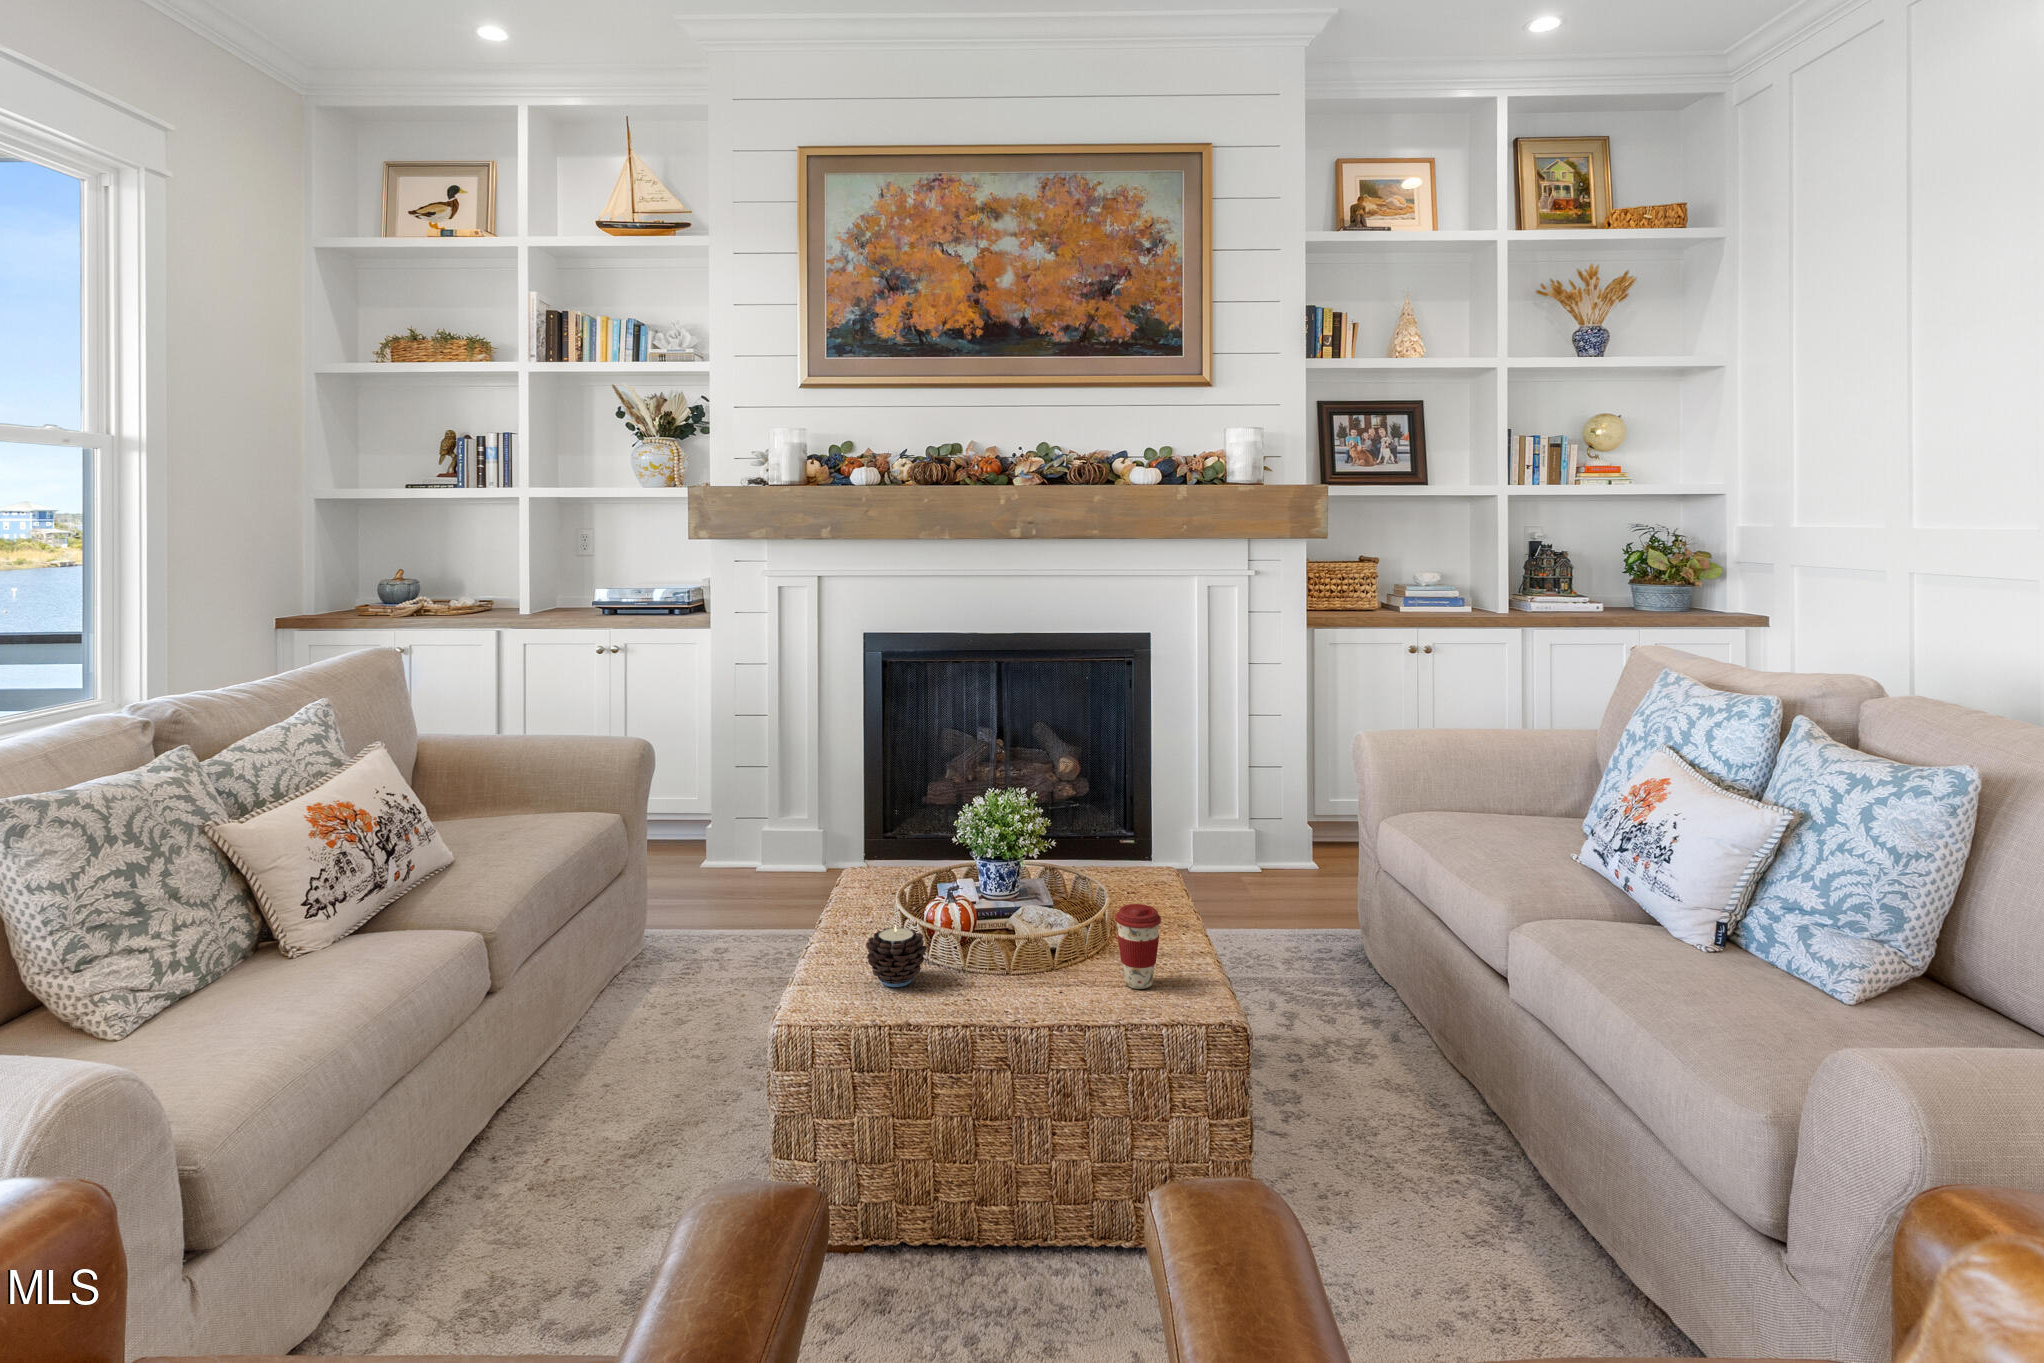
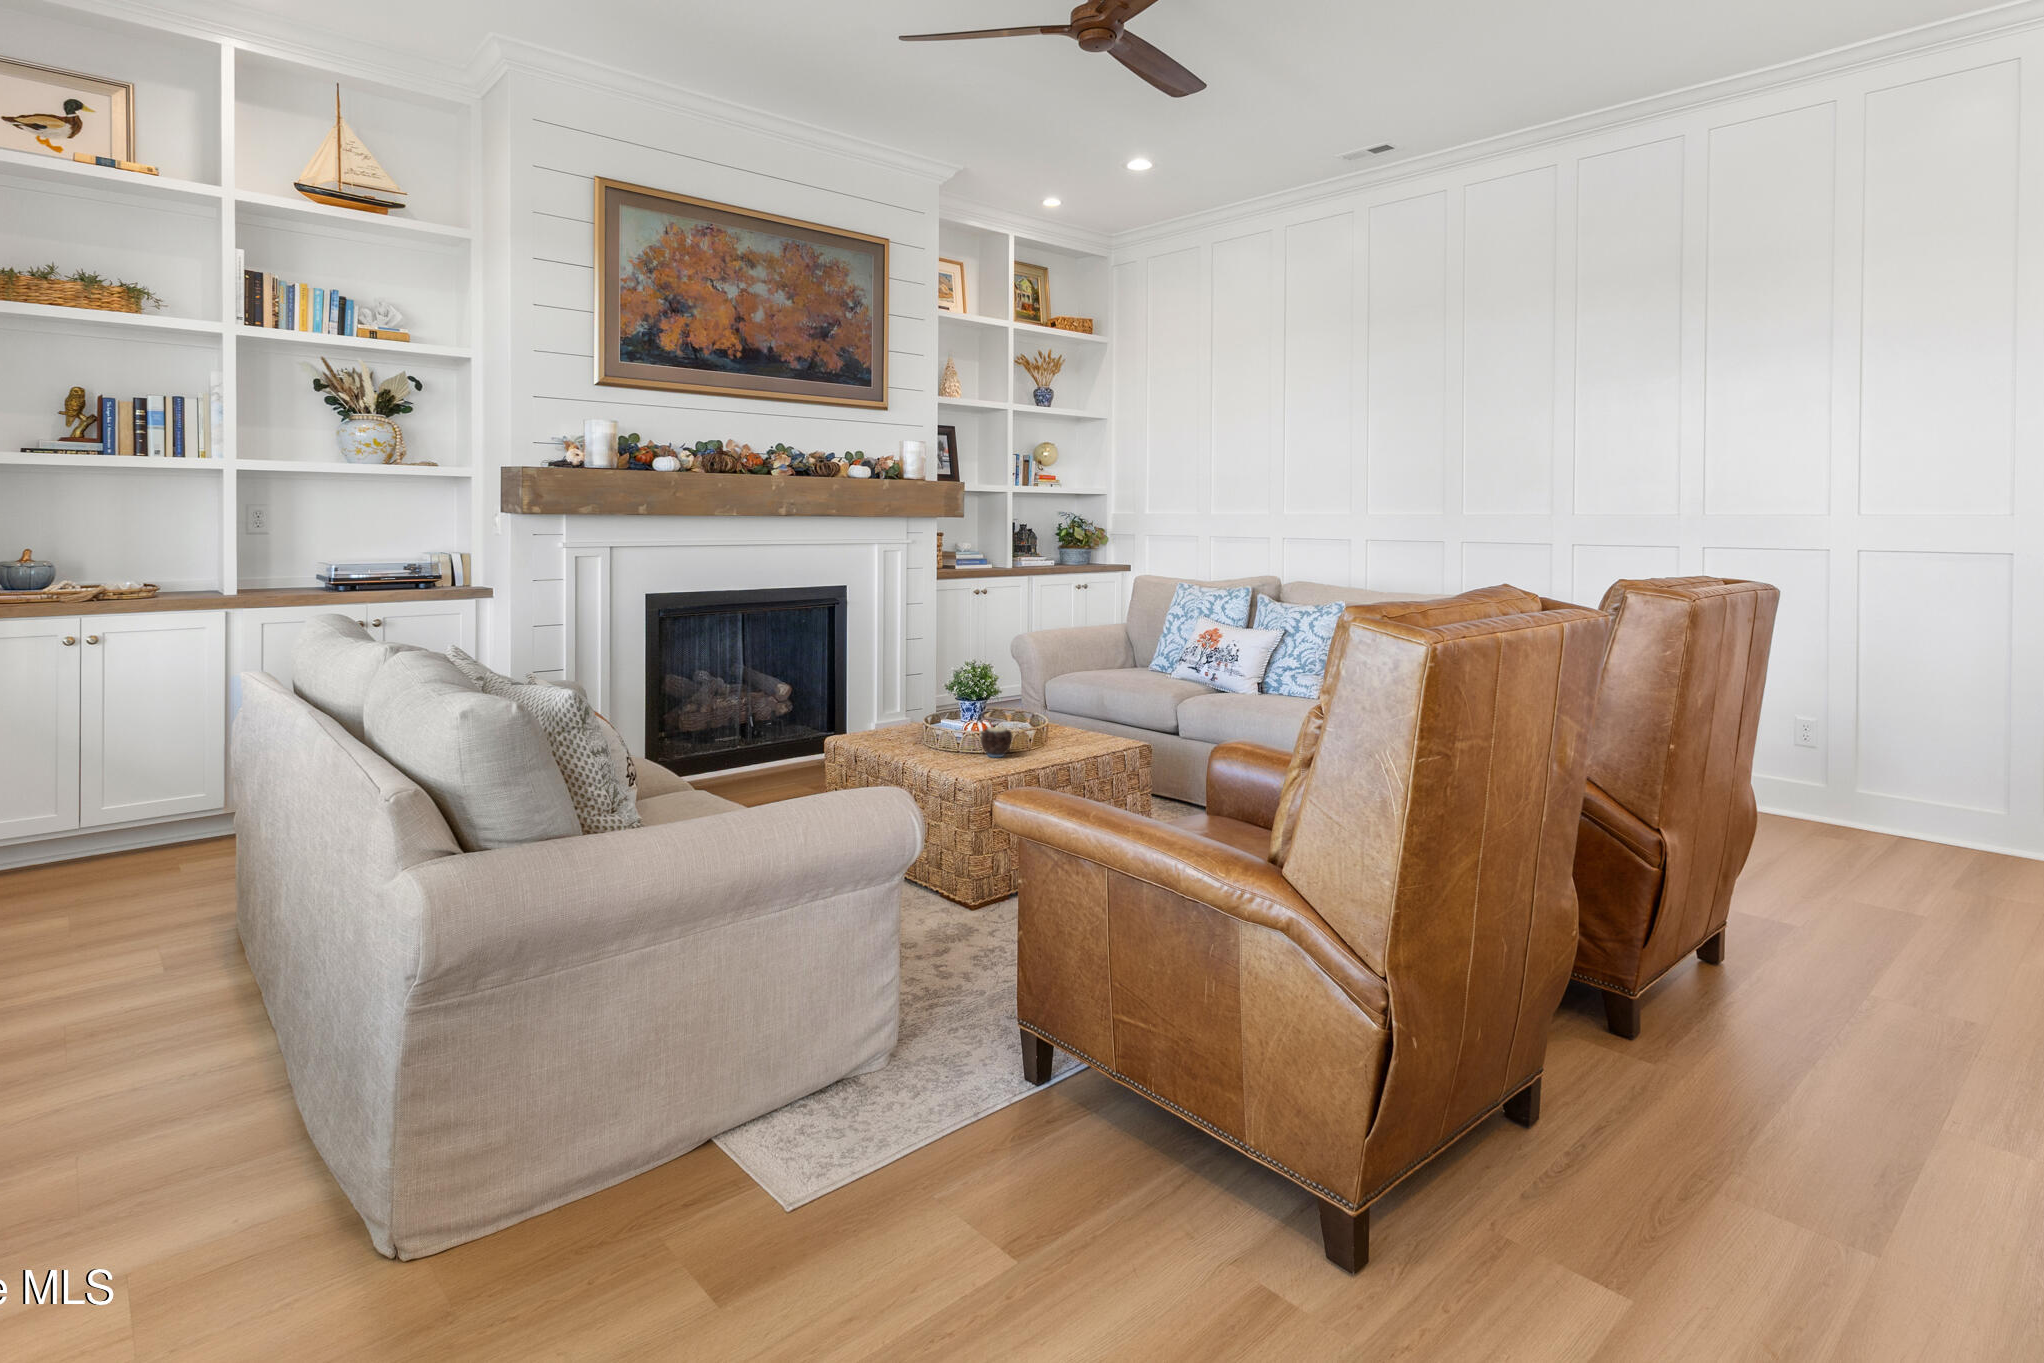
coffee cup: present [1115,904,1161,989] -> none [1082,699,1106,740]

